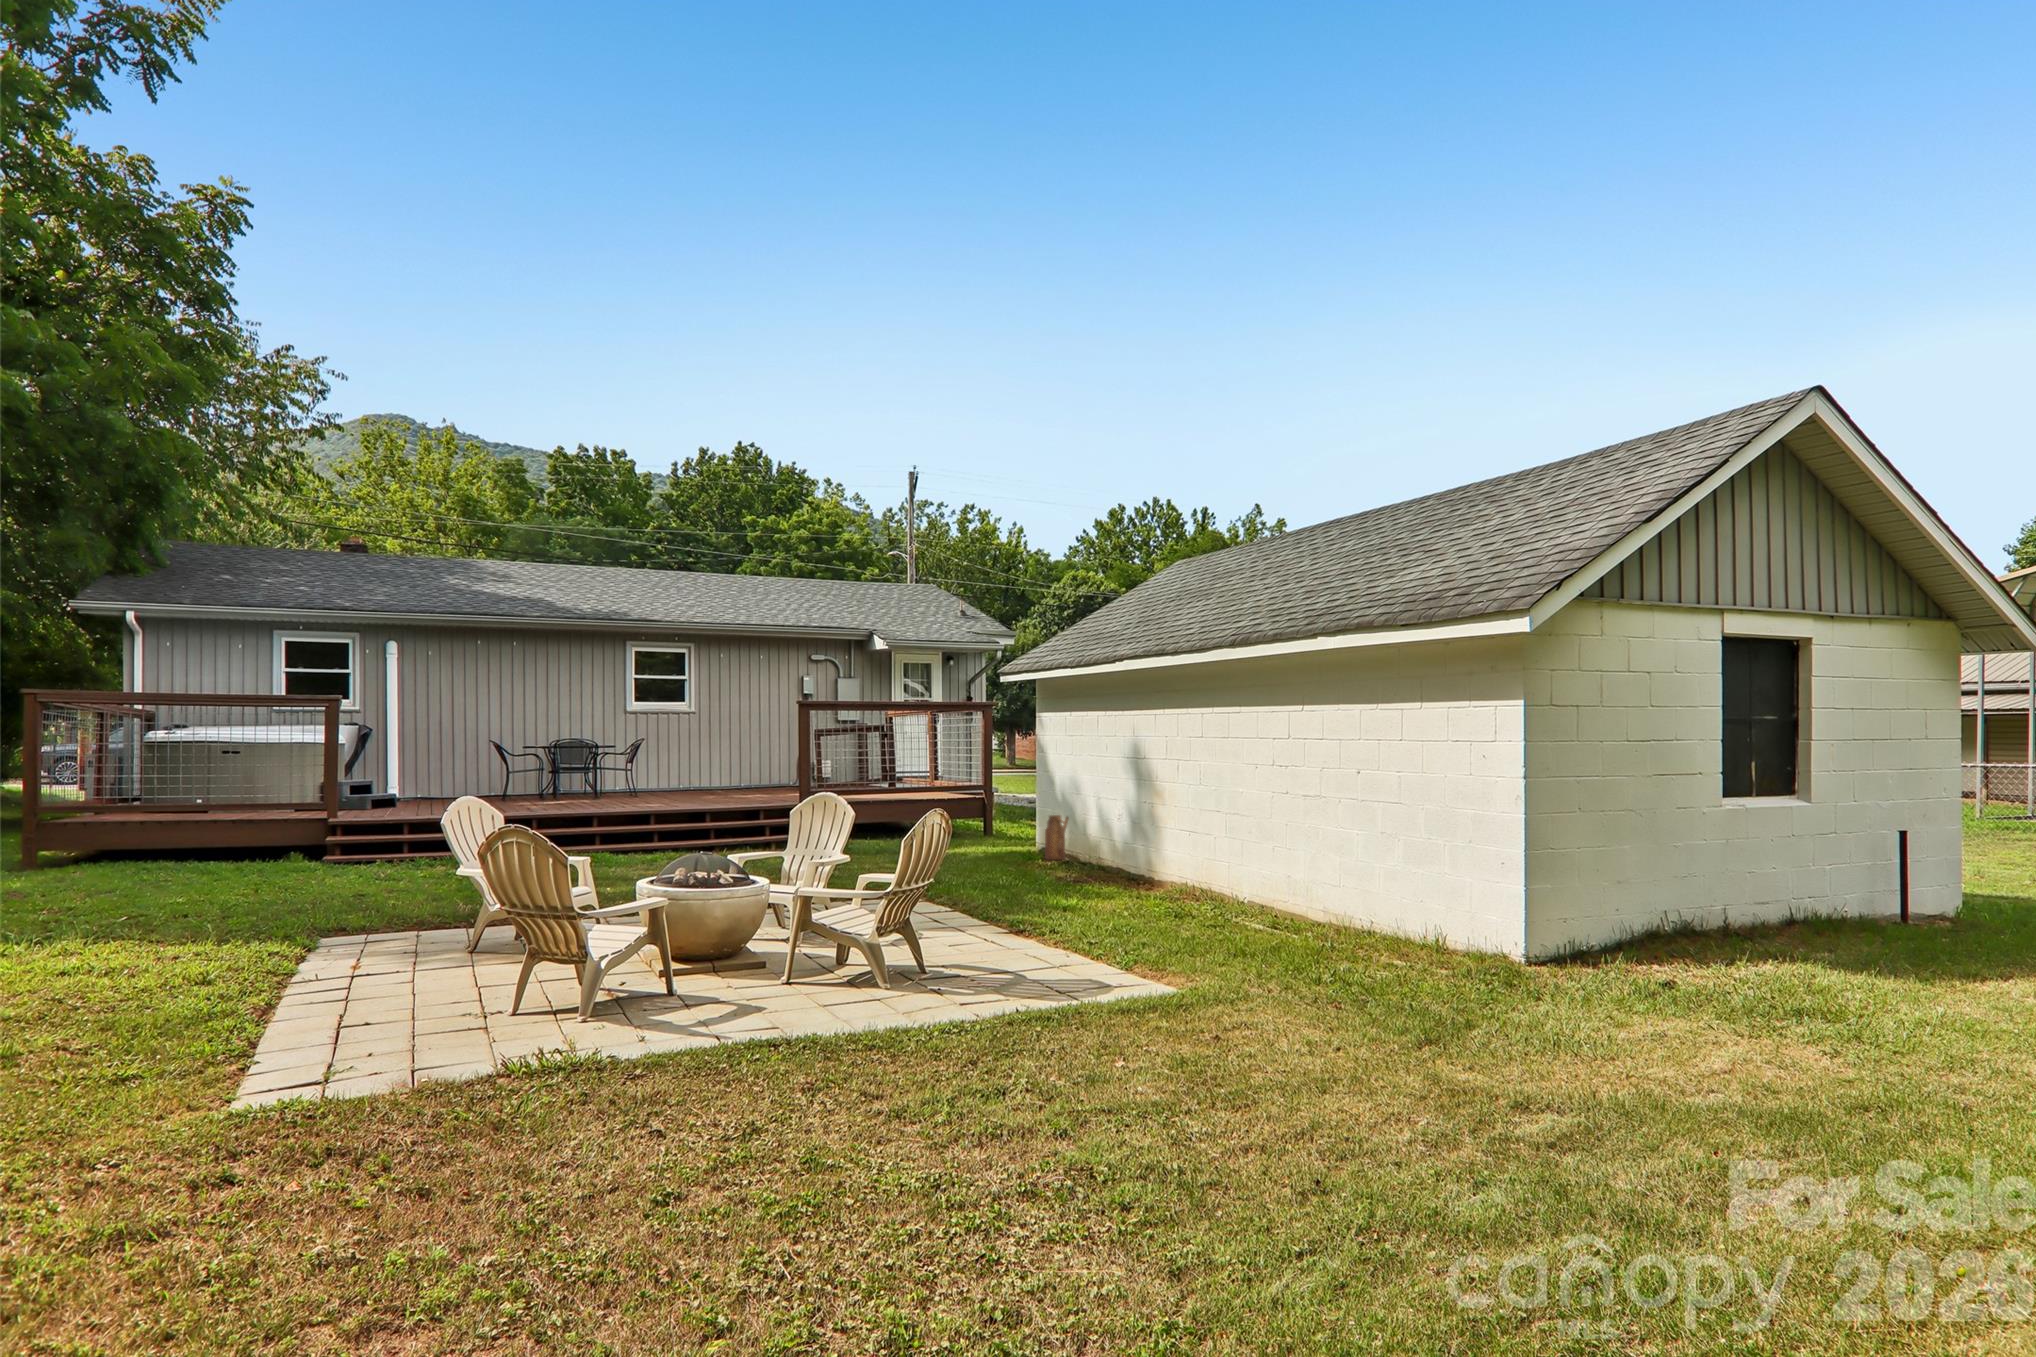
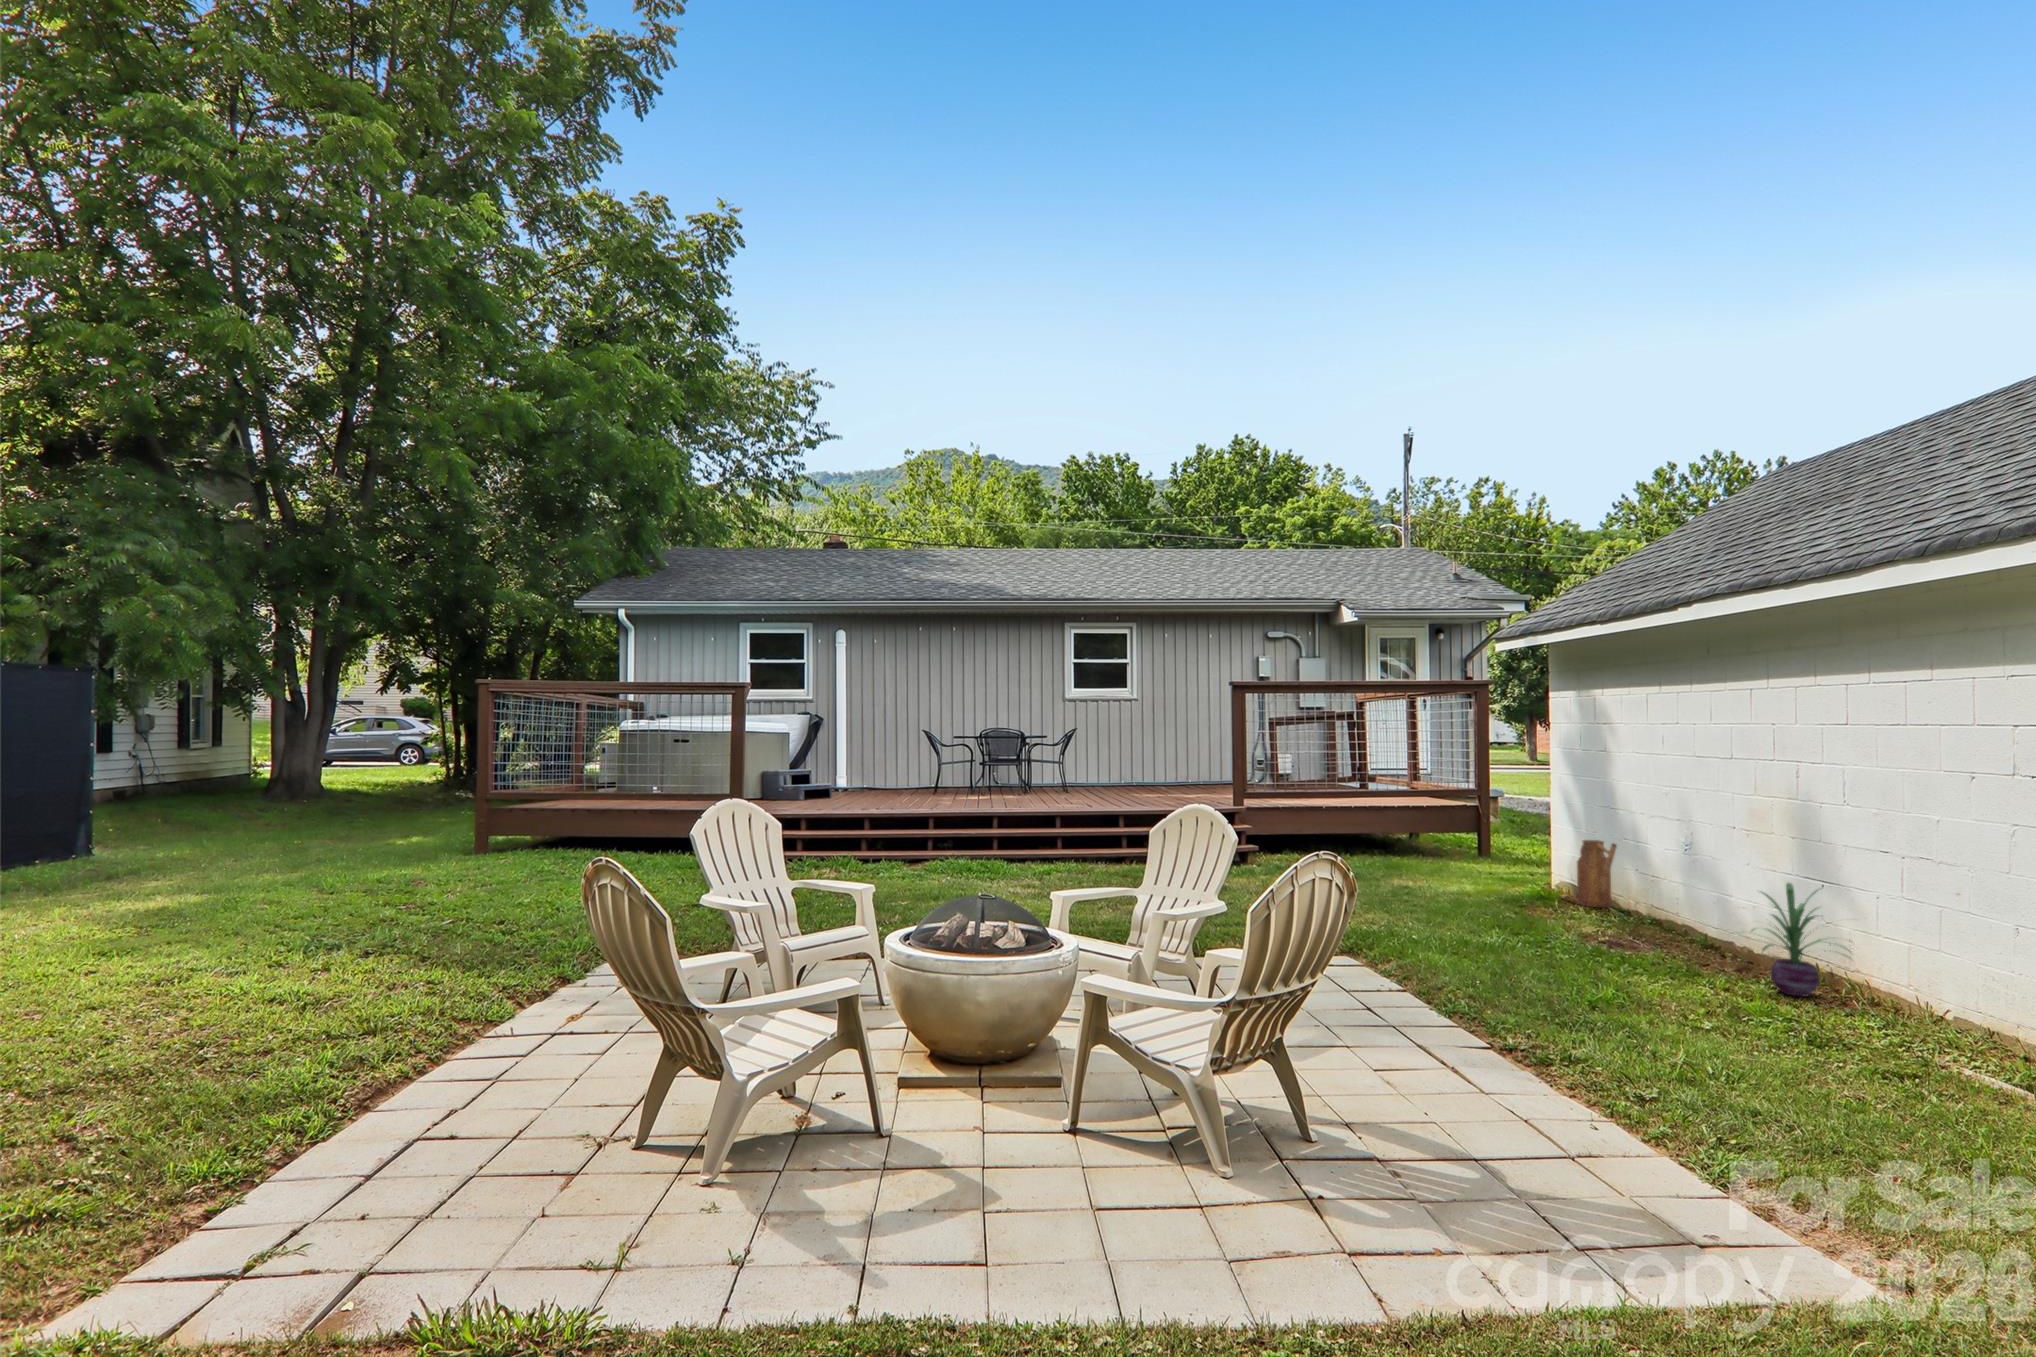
decorative plant: none [1121,830,1187,893] -> present [1750,883,1850,996]

